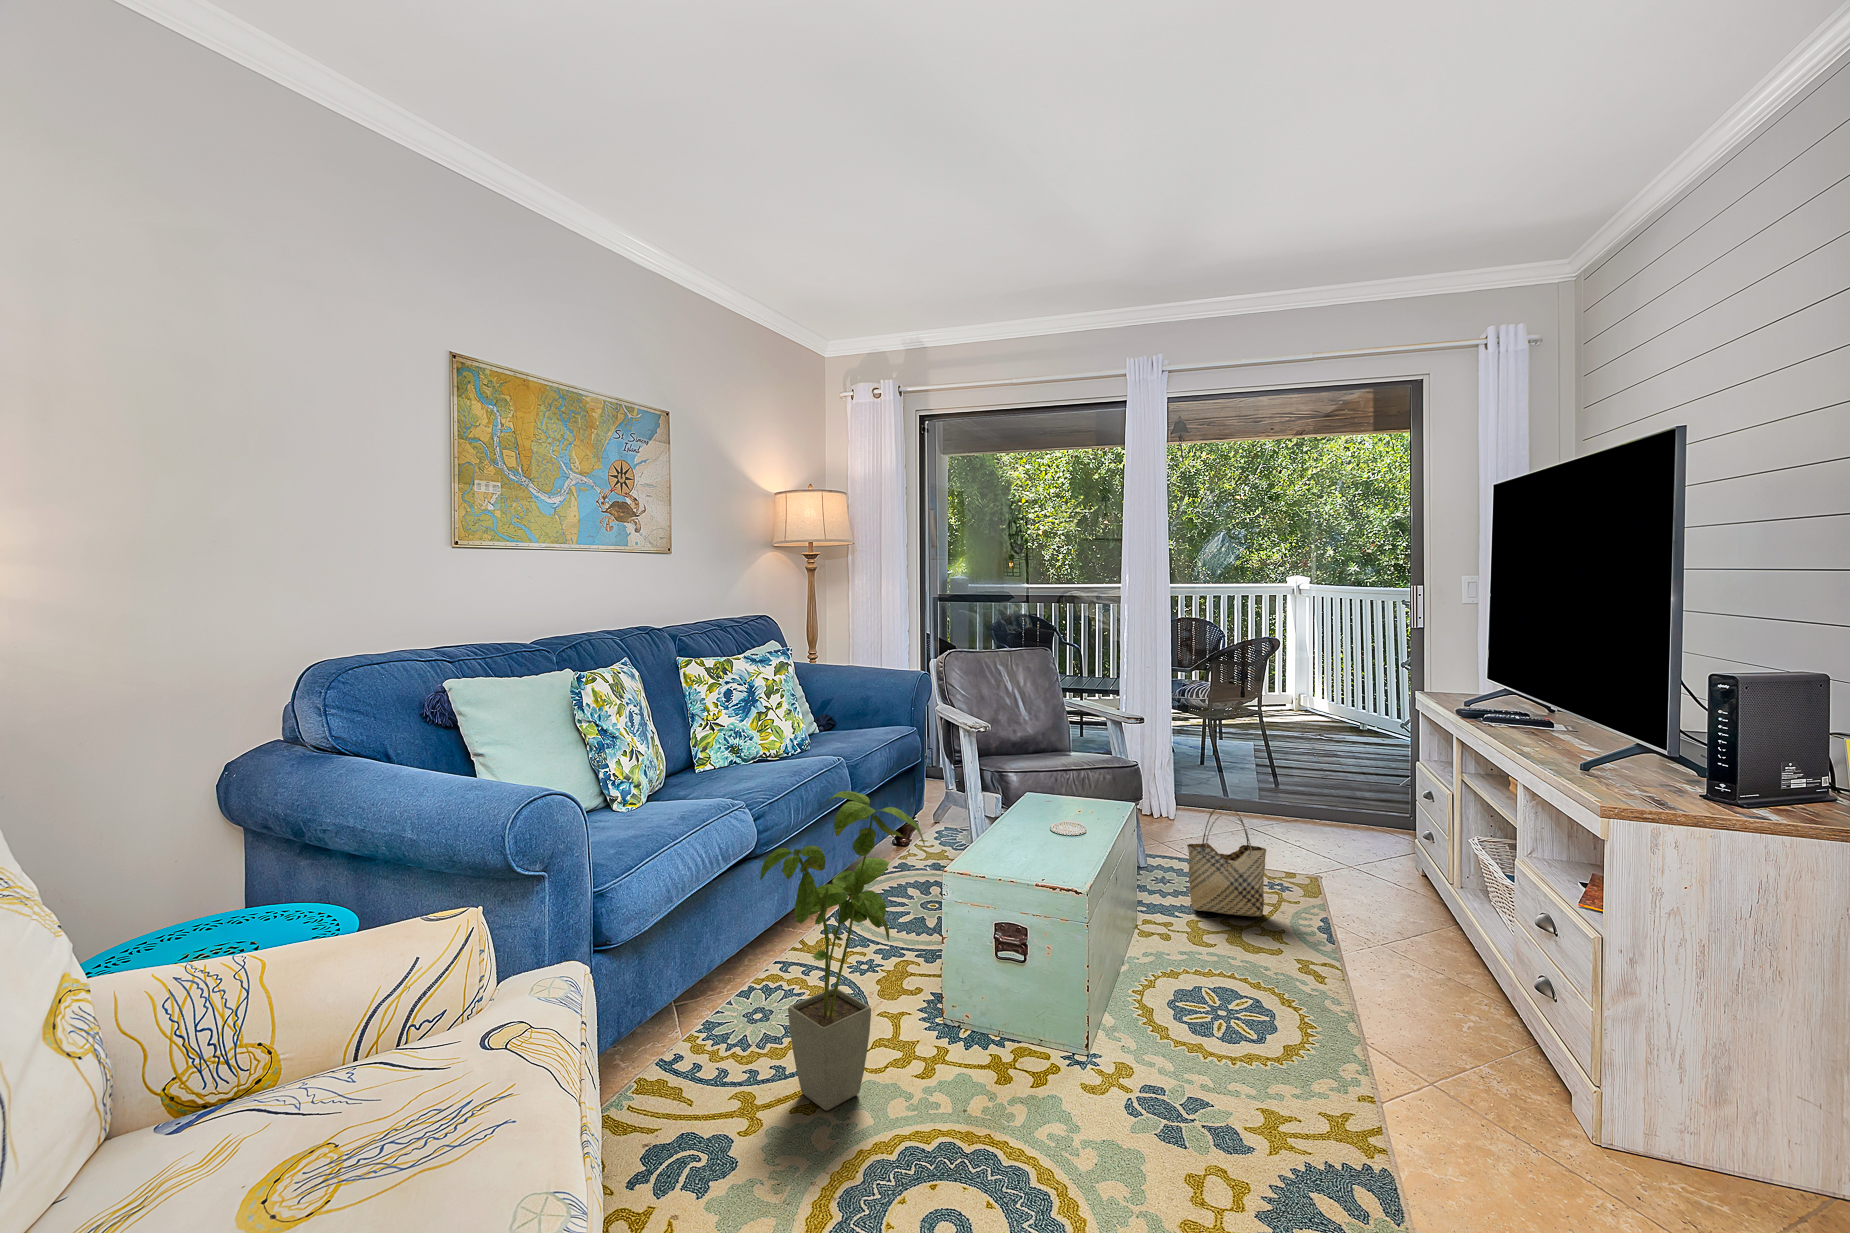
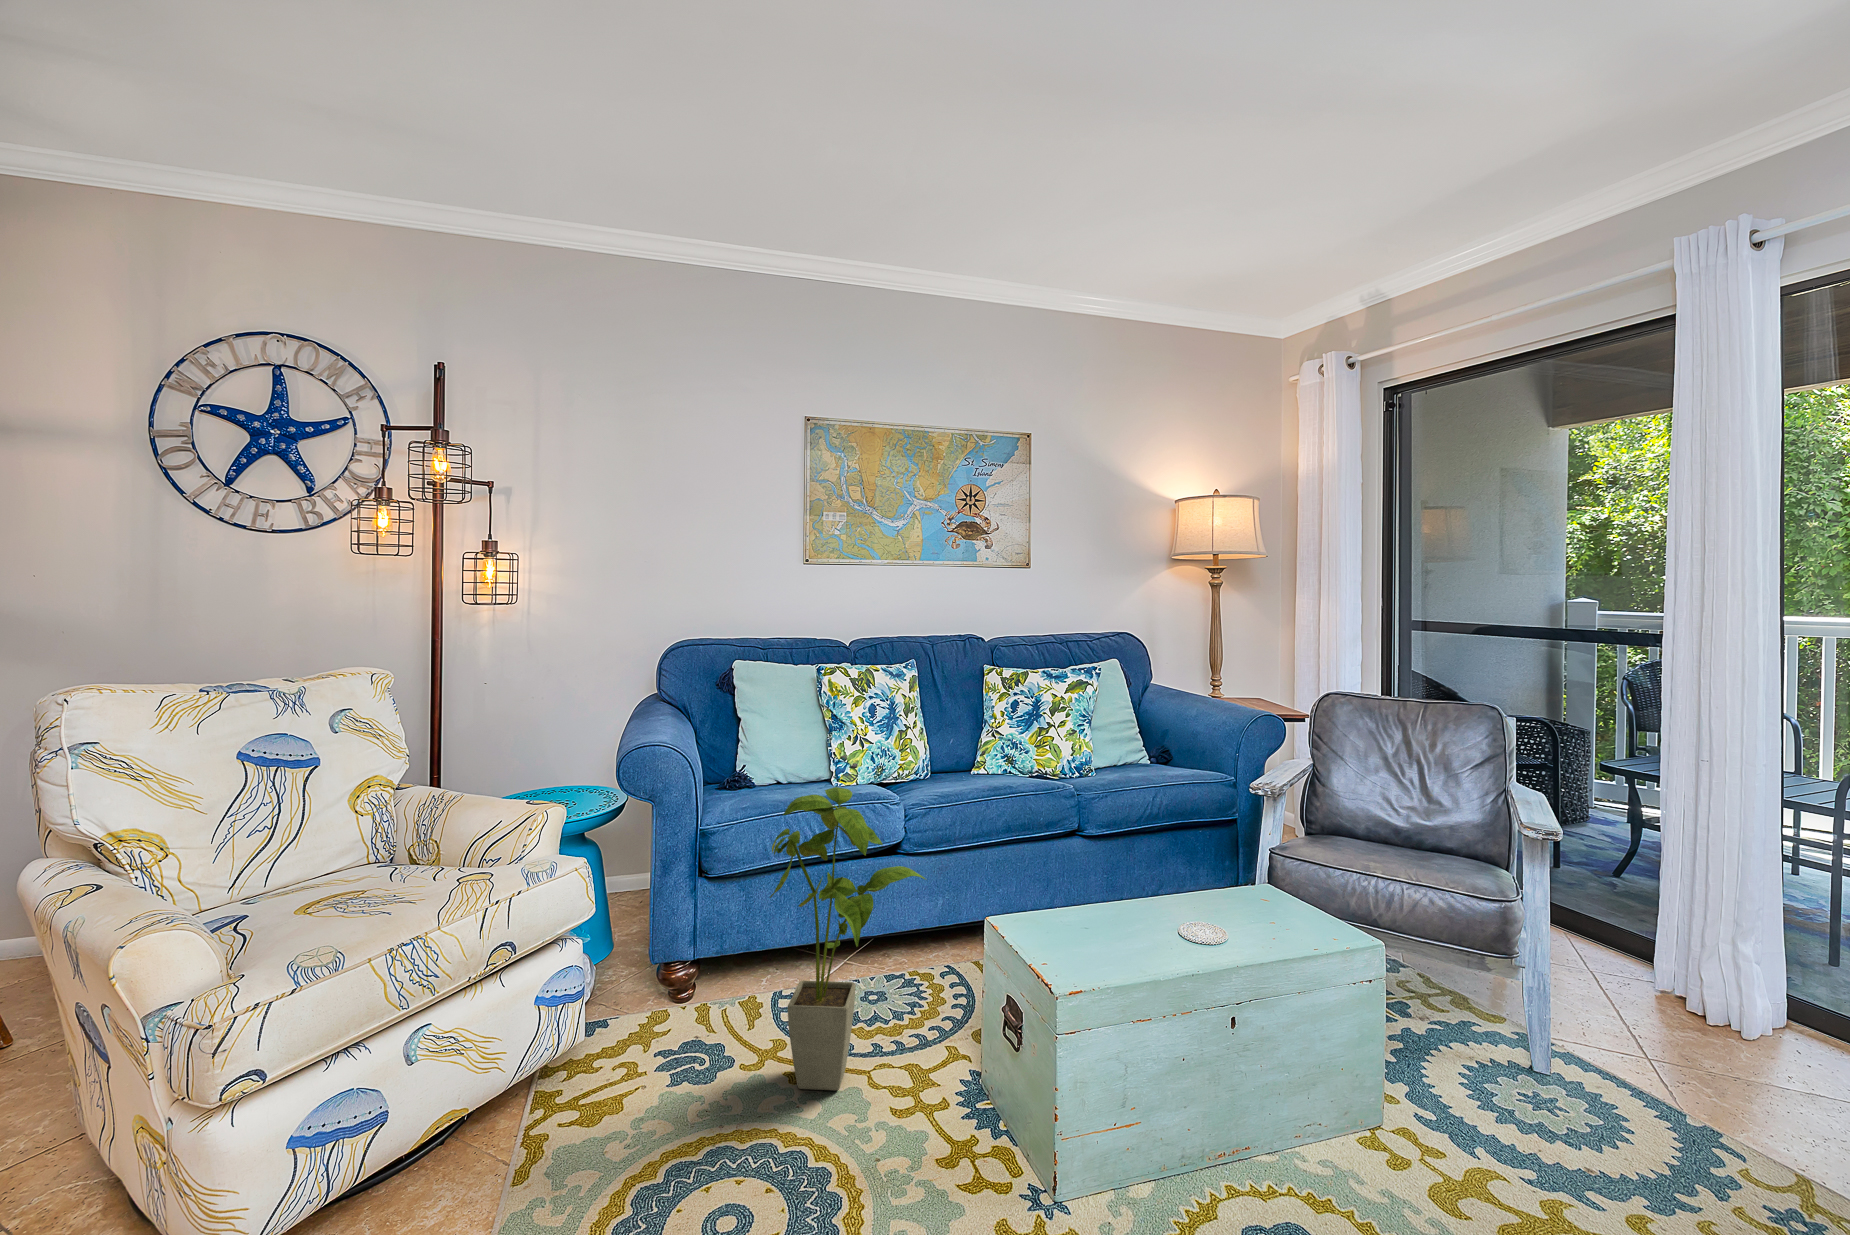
woven basket: present [1187,806,1266,916] -> none [1521,968,1680,1178]

